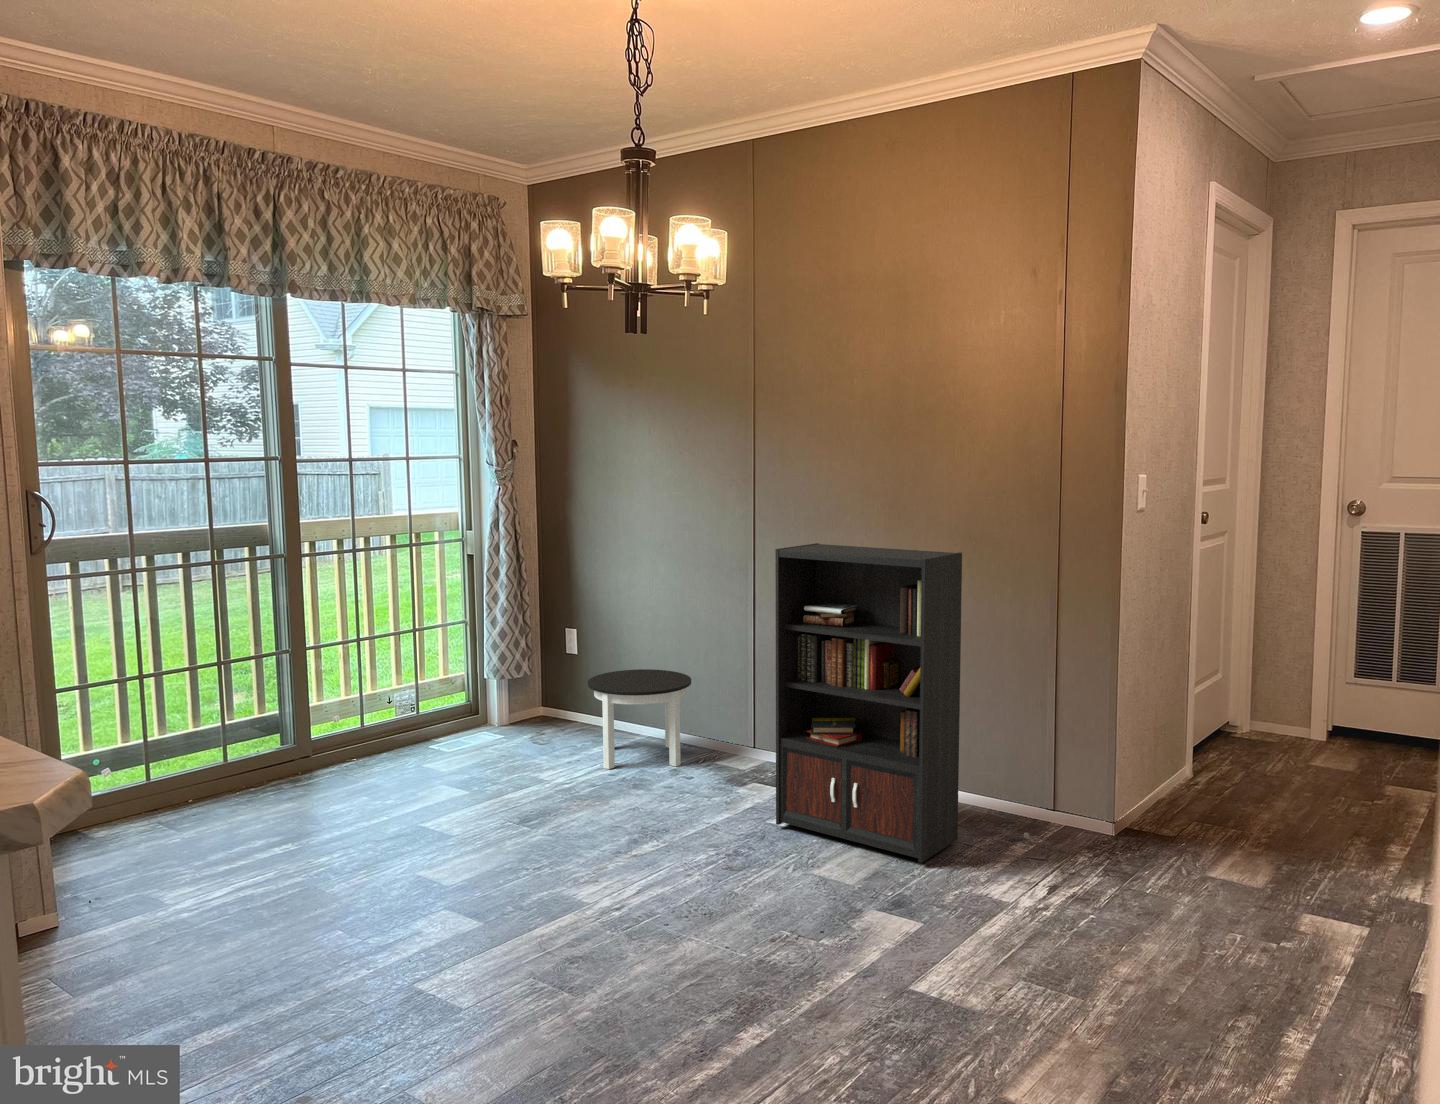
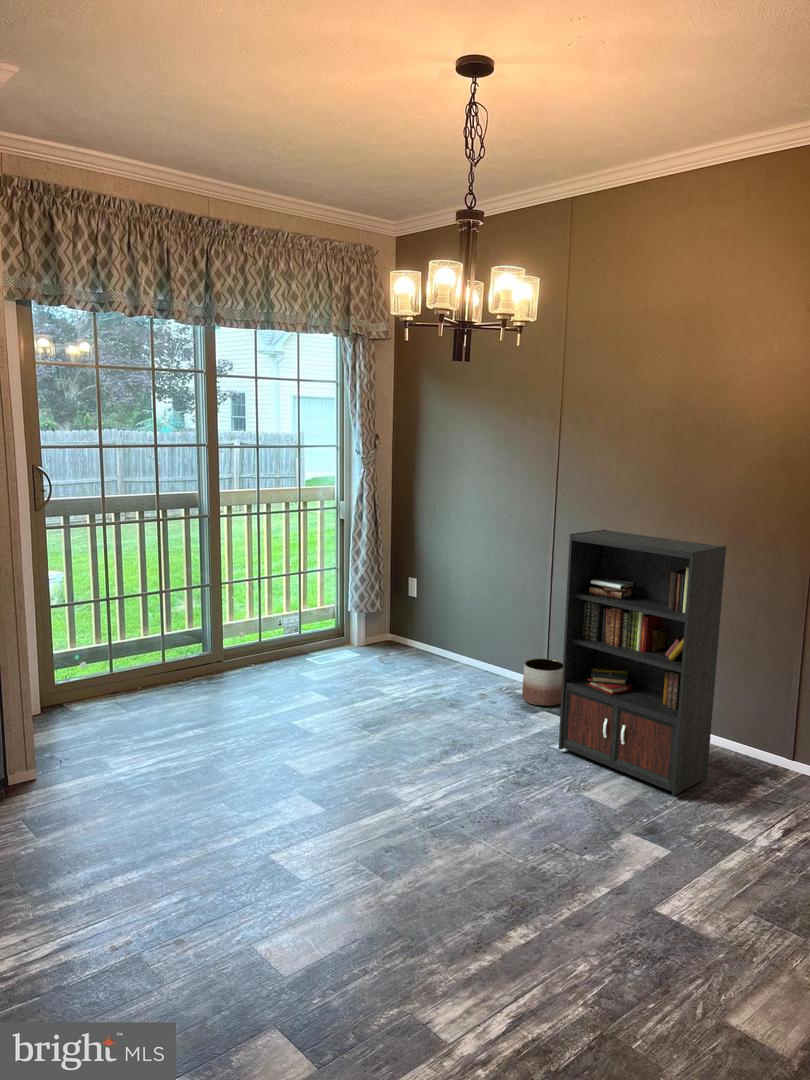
round table: present [588,669,691,769] -> none [422,613,501,691]
planter: none [724,718,776,778] -> present [522,658,563,706]

